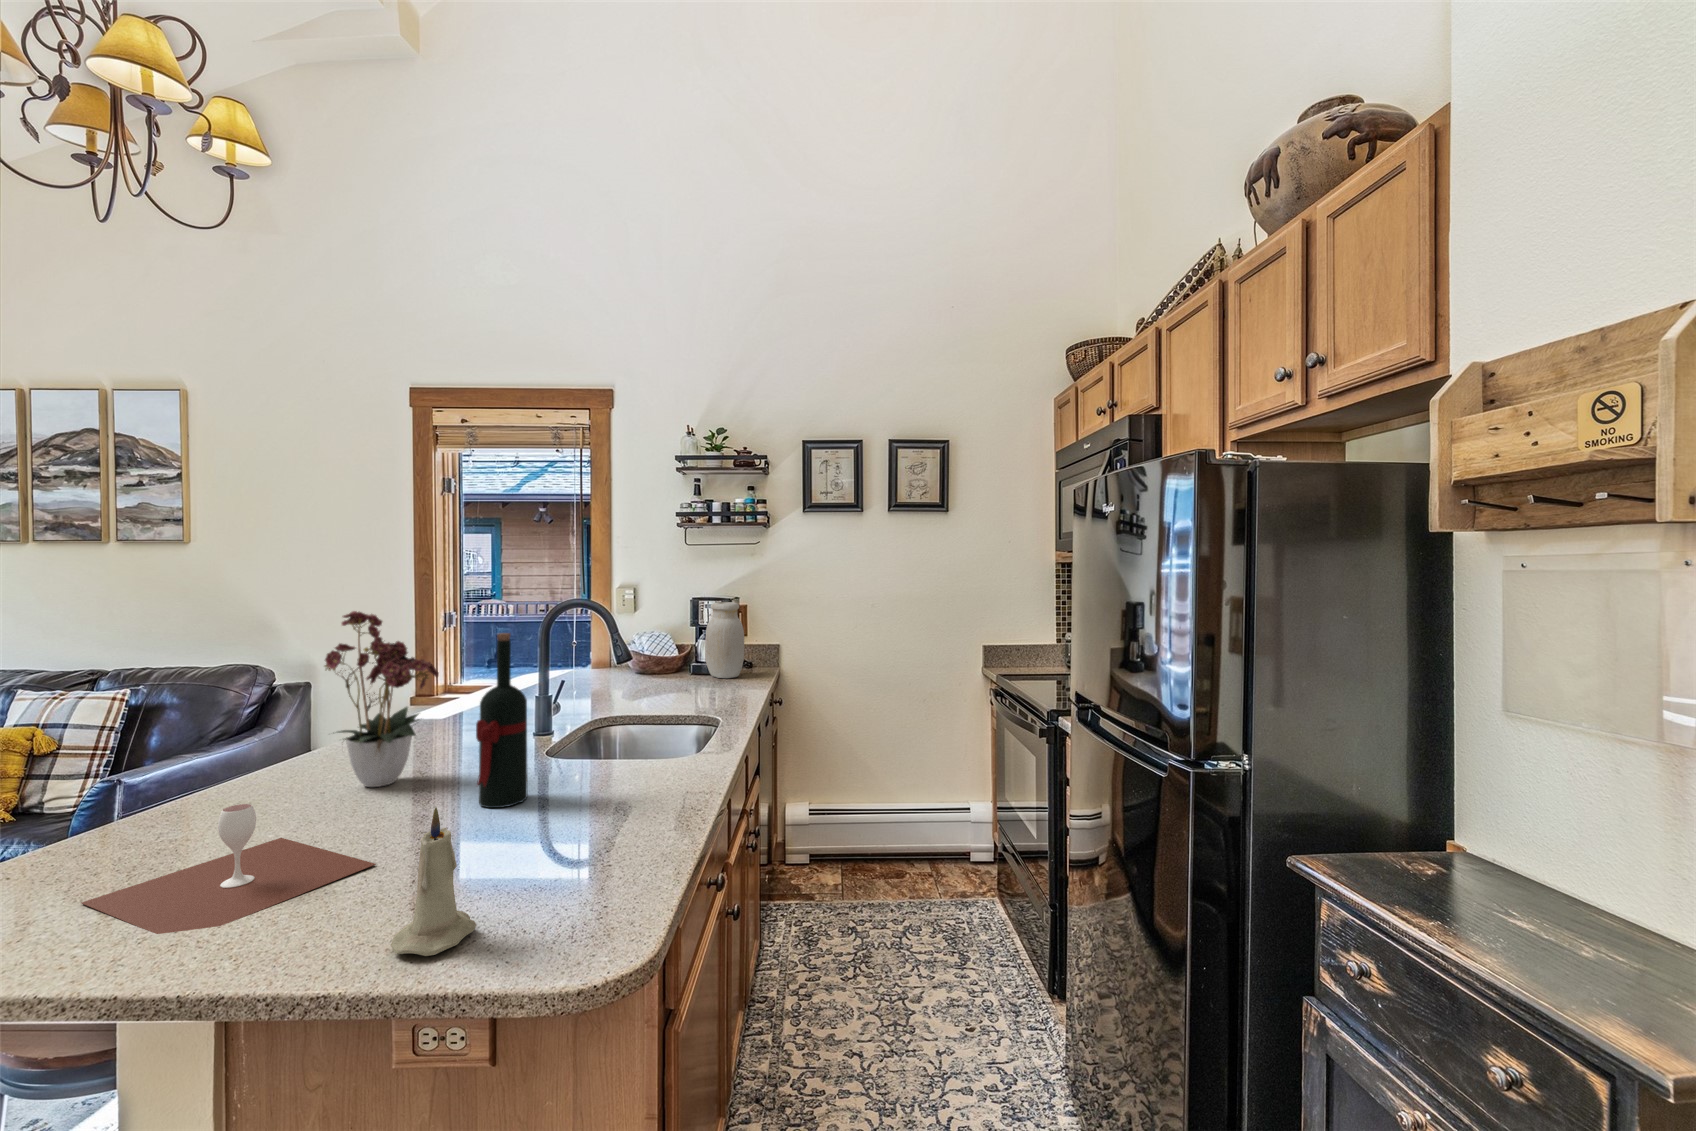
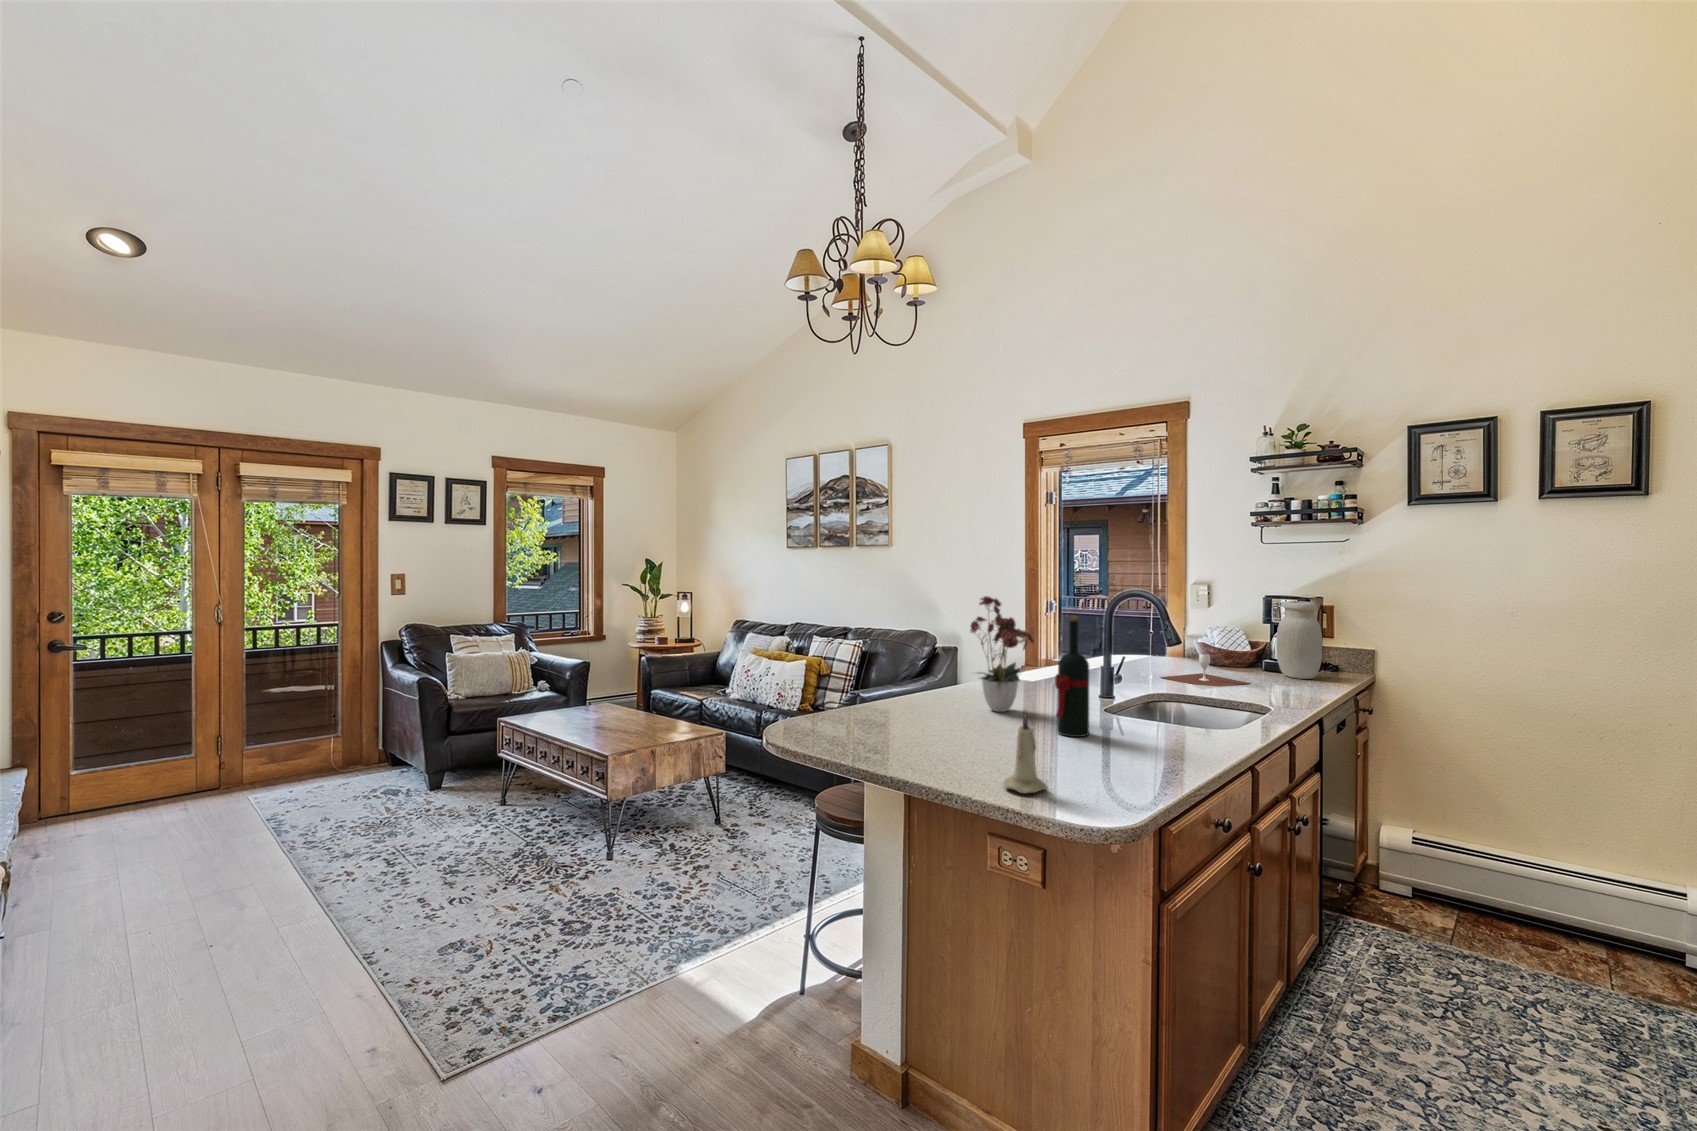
wine glass: present [81,804,376,934] -> present [1160,654,1249,687]

